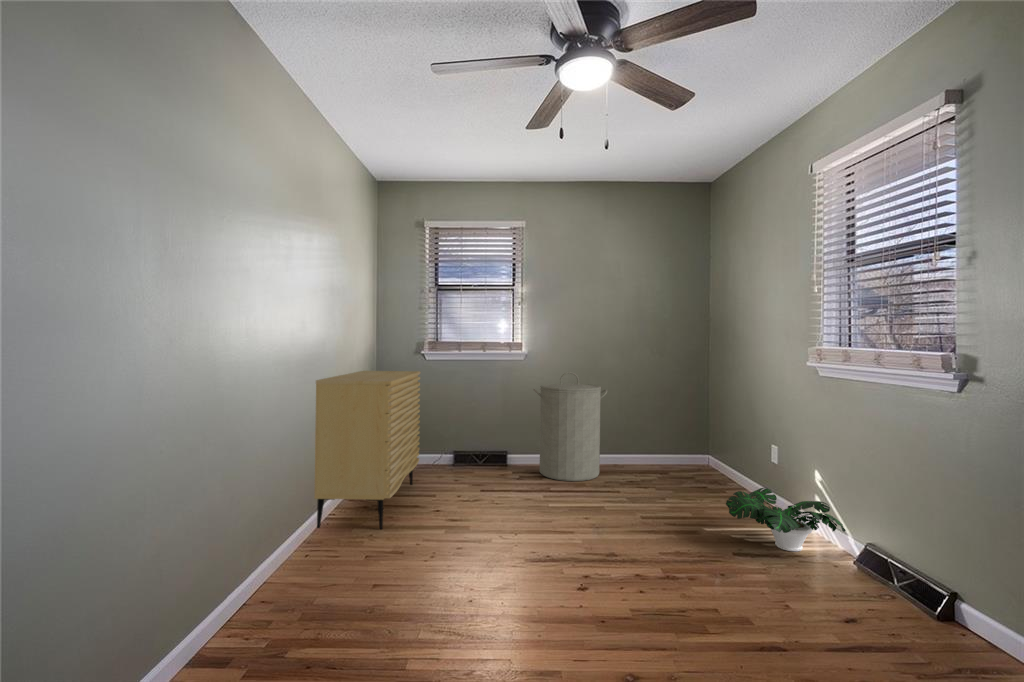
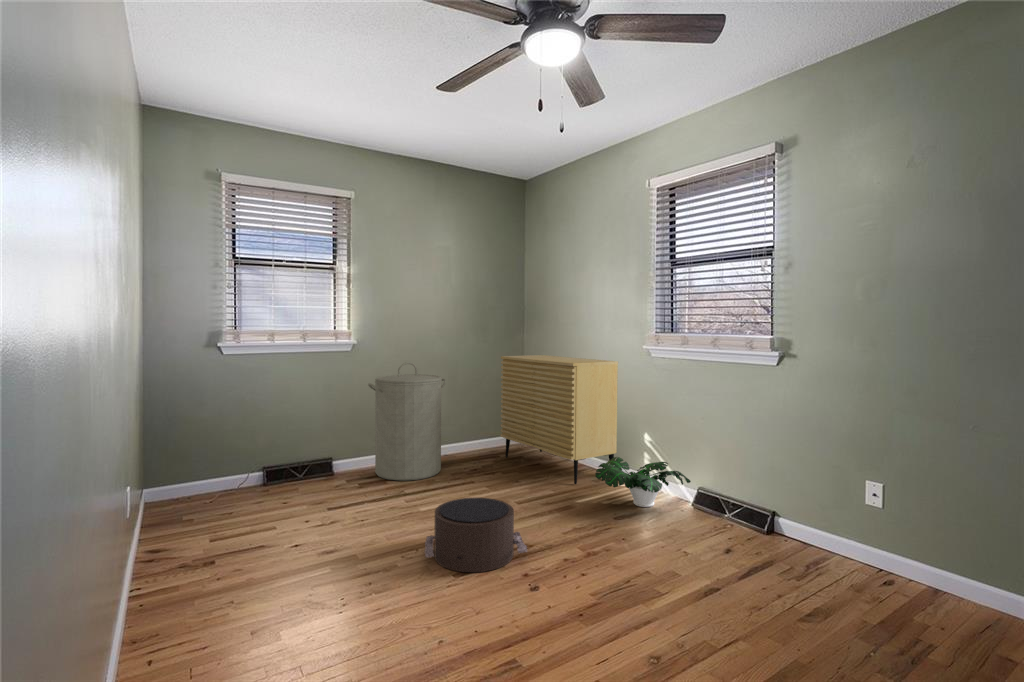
dresser: present [315,371,420,529] -> present [500,355,618,484]
pouf: none [504,498,605,568] -> present [425,498,527,572]

